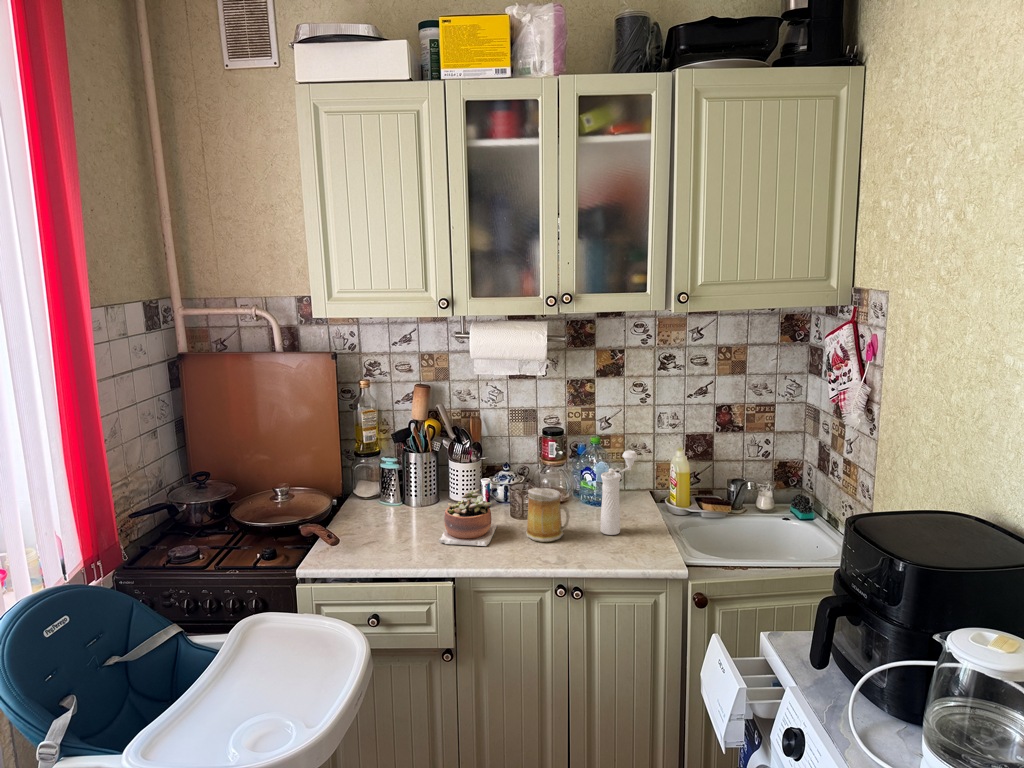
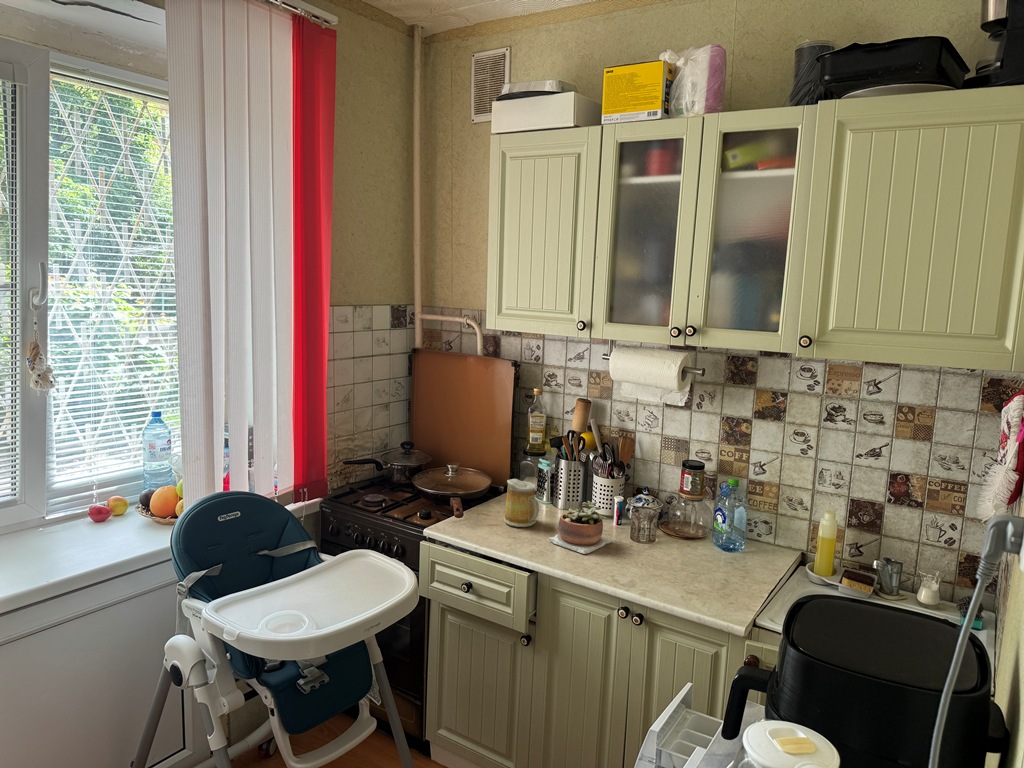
pepper mill: present [600,450,637,535] -> none [703,497,761,578]
mug: present [526,488,570,542] -> present [504,479,539,527]

